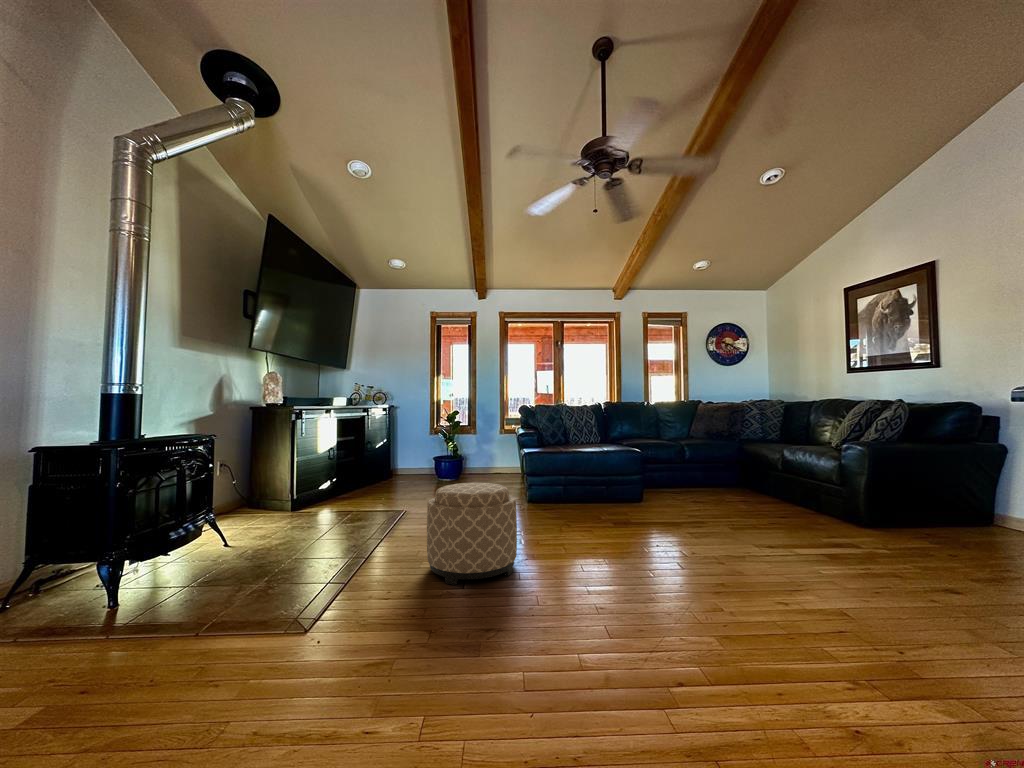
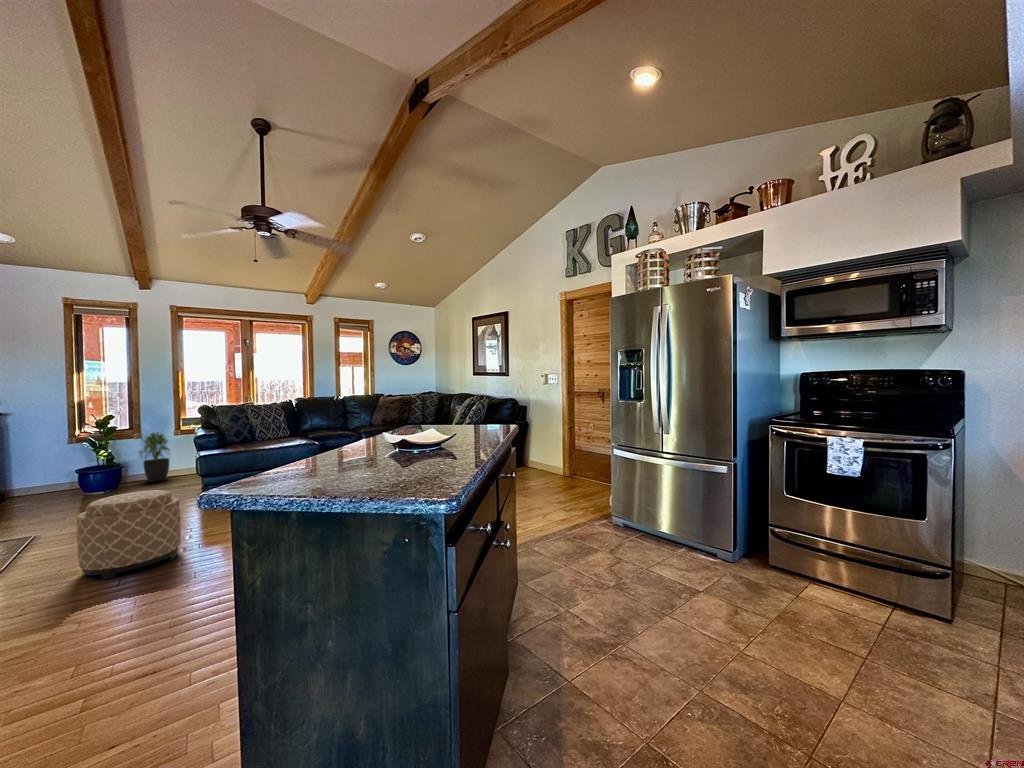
potted plant: none [472,428,499,476] -> present [139,432,170,482]

